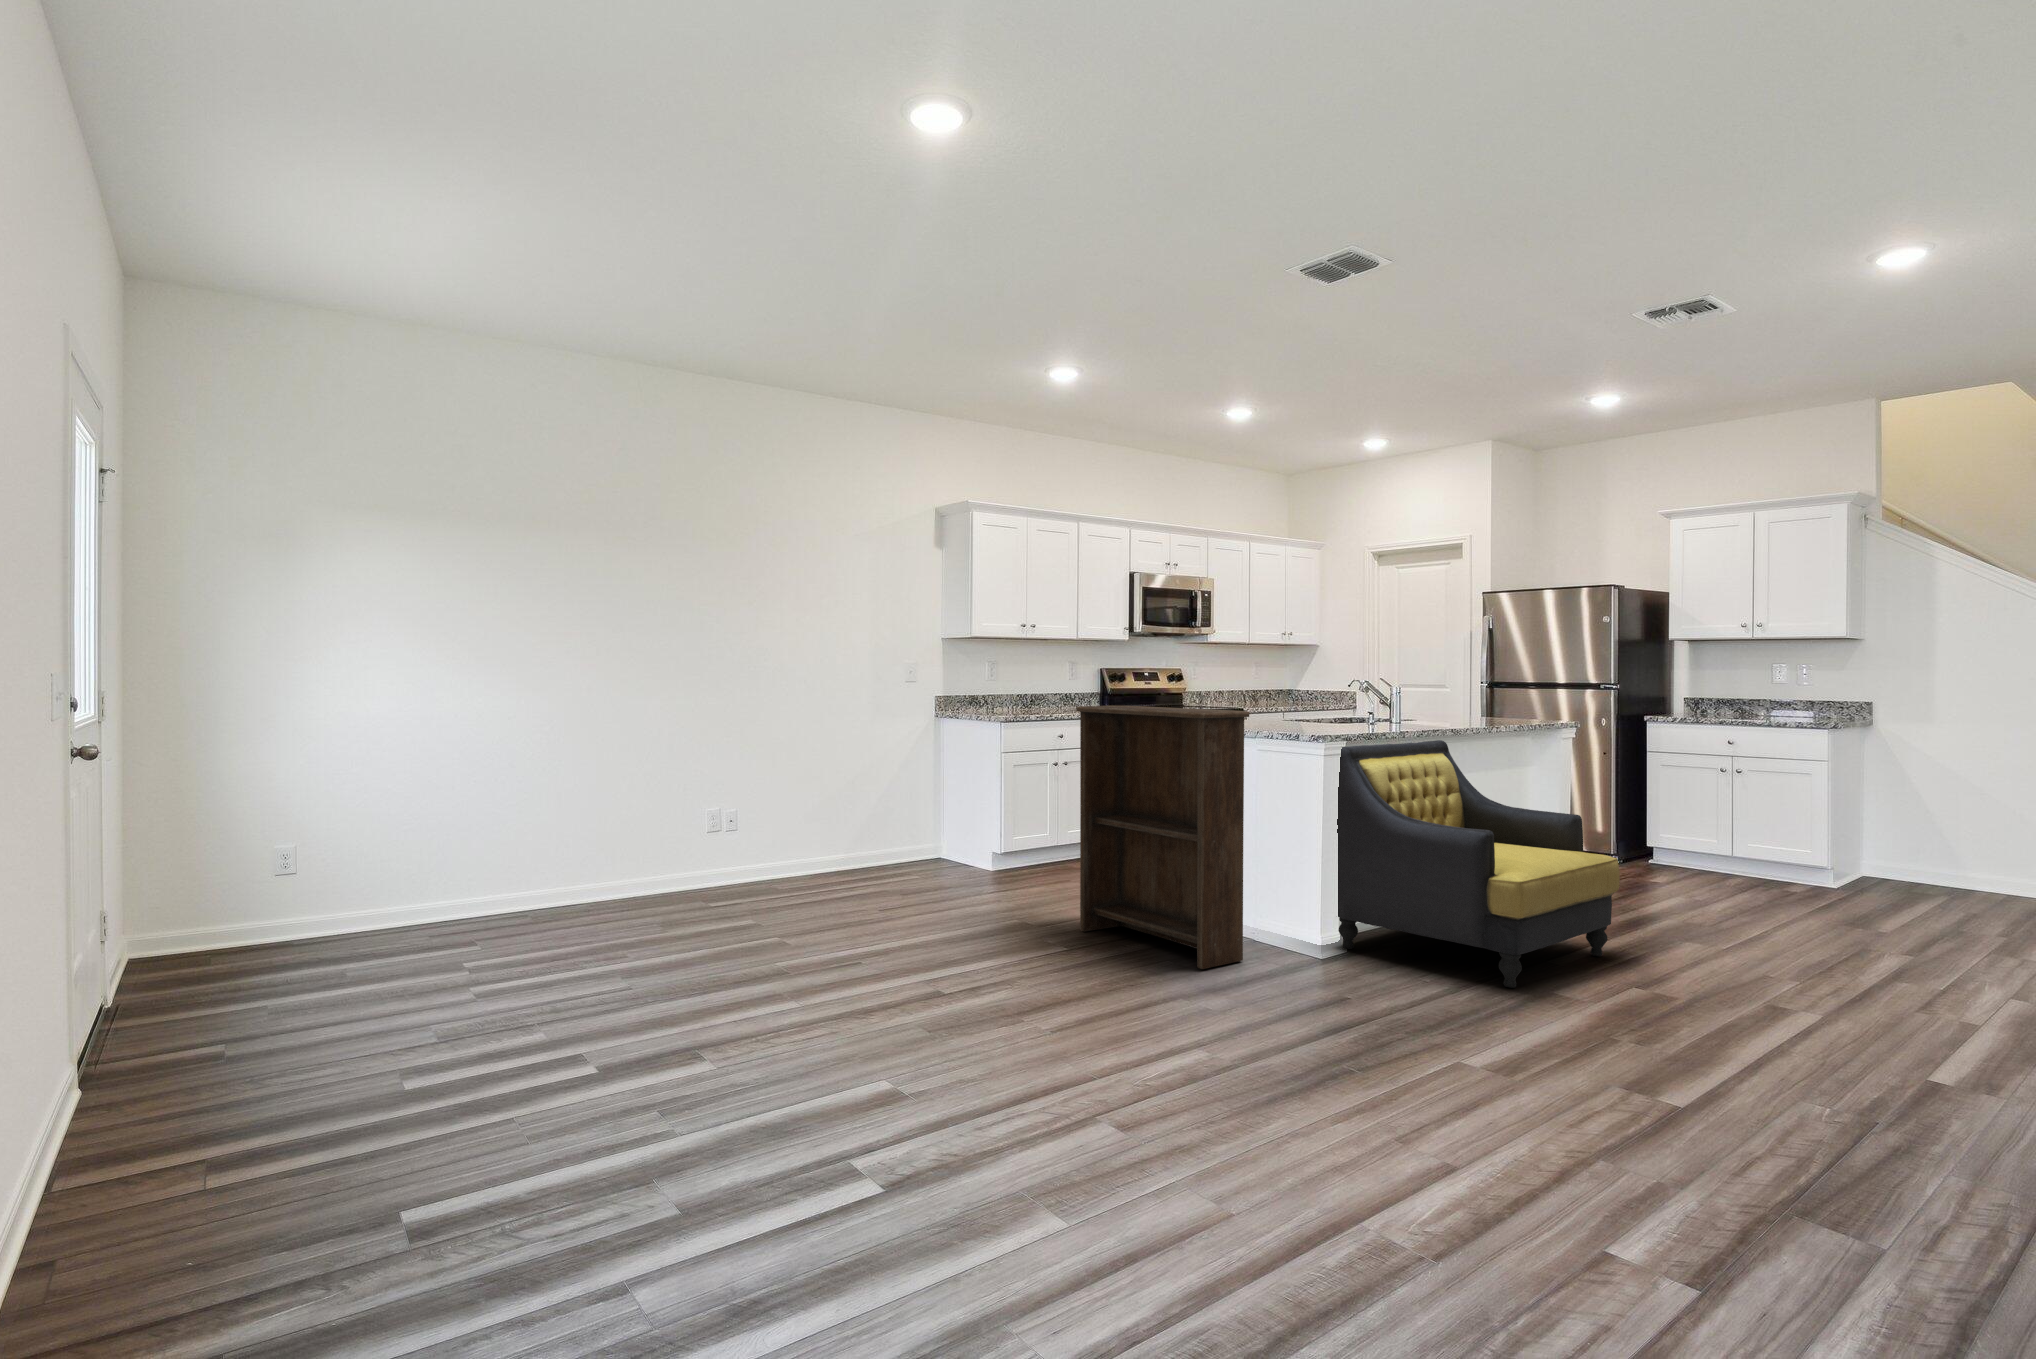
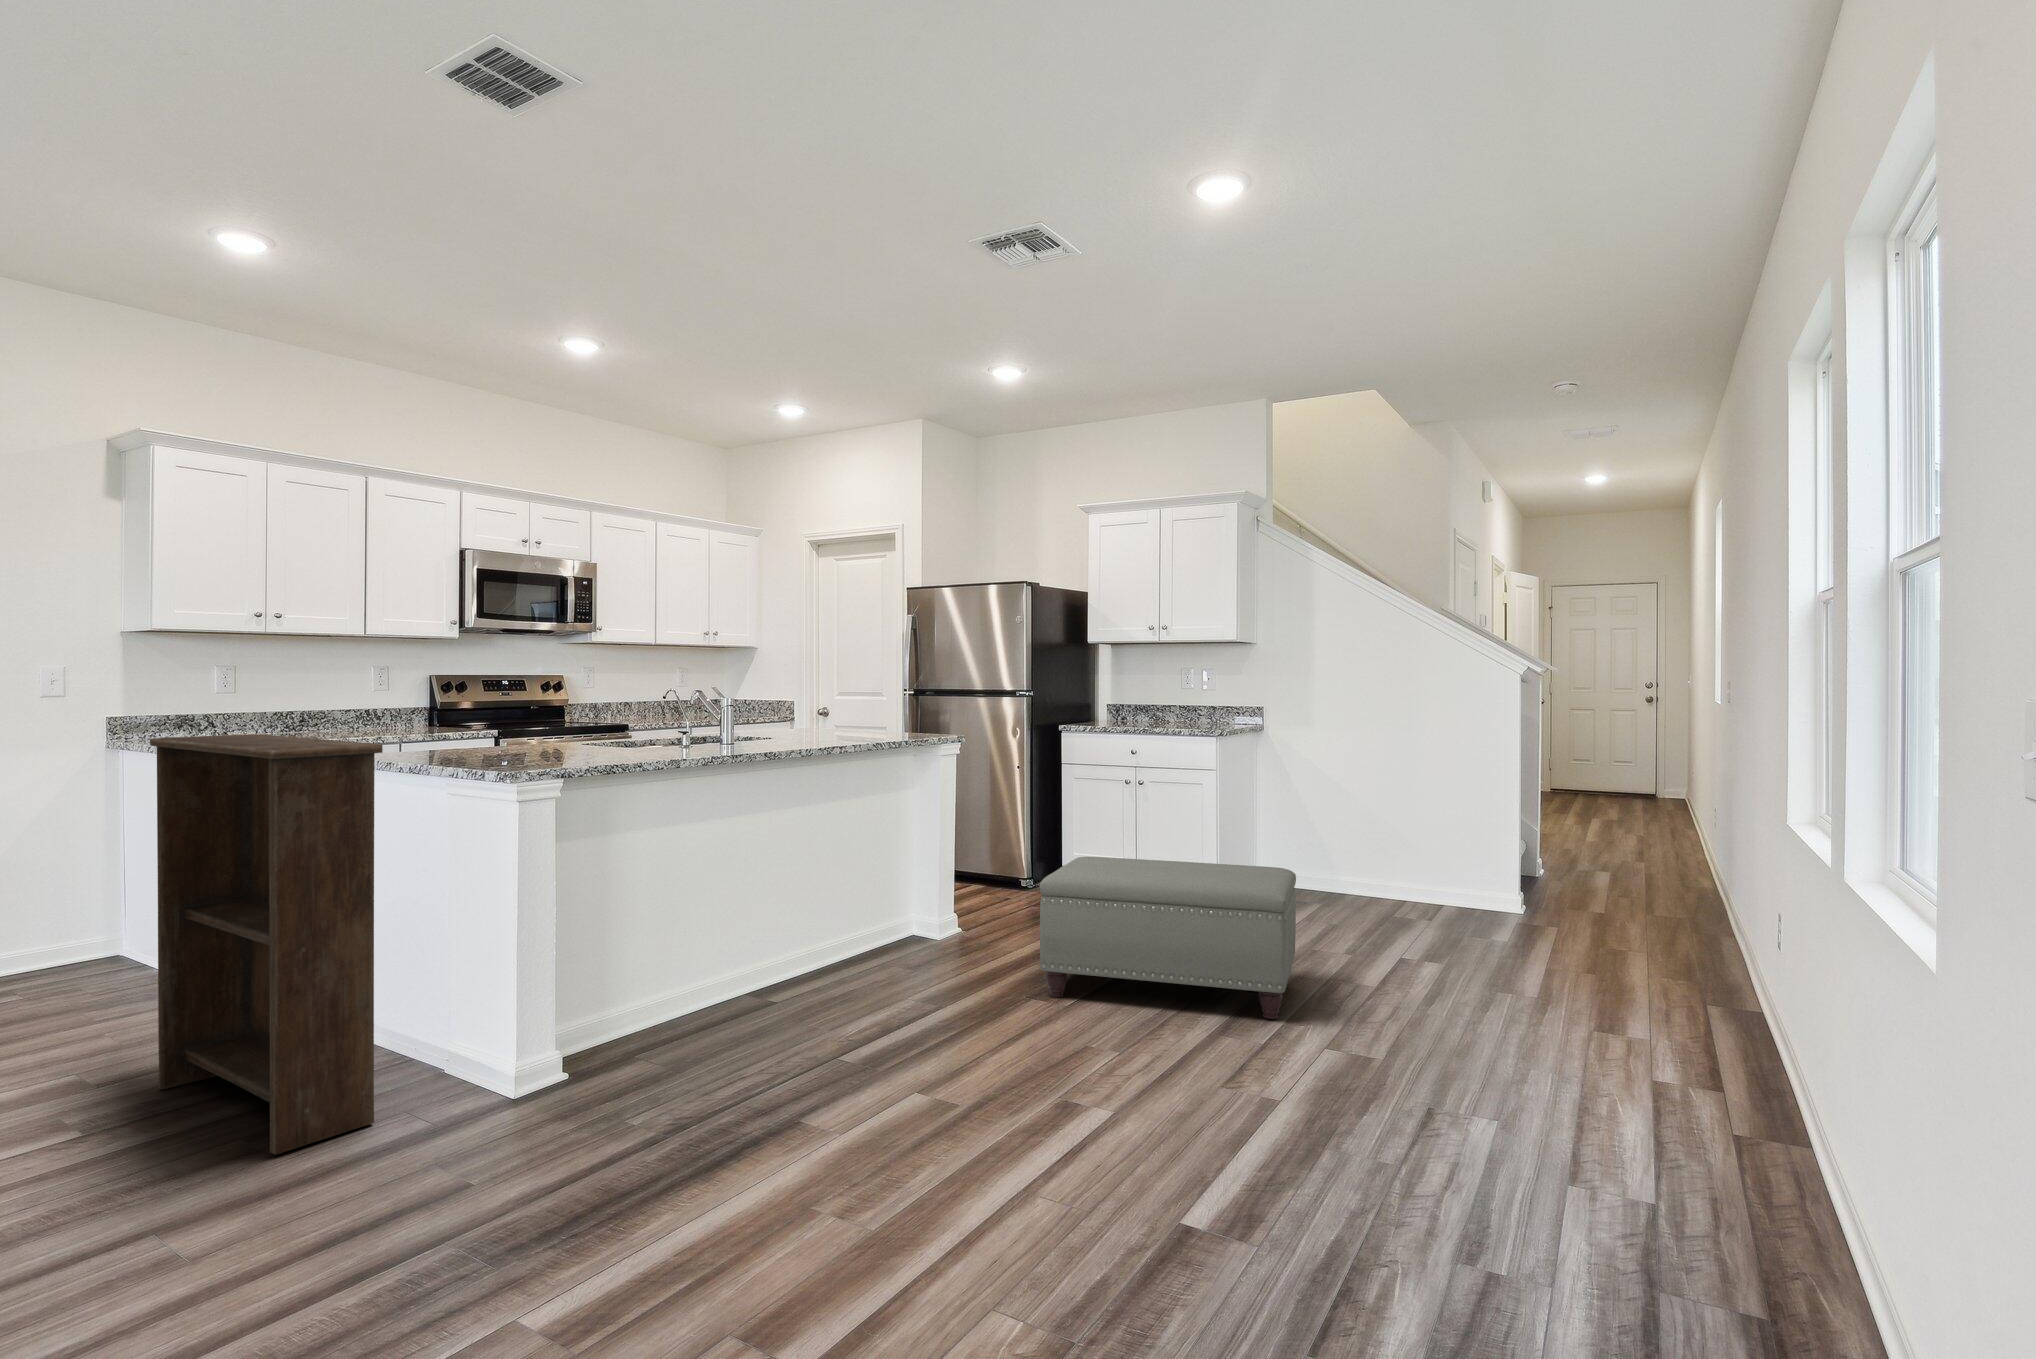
armchair: present [1337,740,1620,988] -> none [557,769,934,1124]
ottoman: none [1691,826,1959,971] -> present [1039,856,1296,1019]

